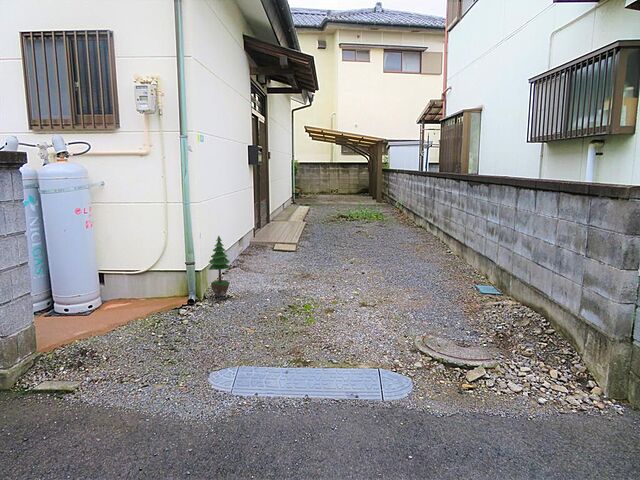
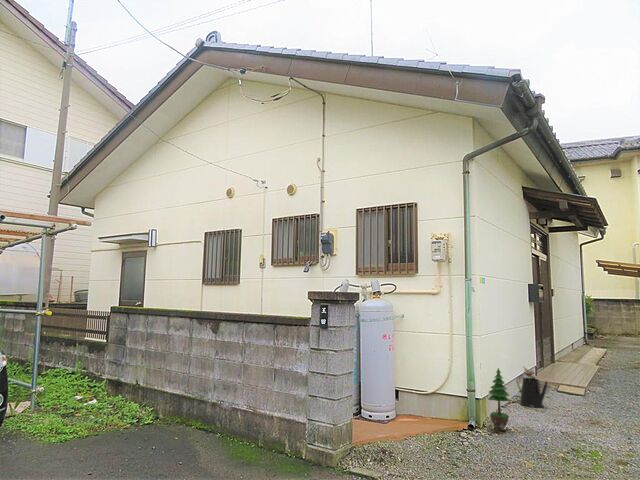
watering can: none [236,229,265,268] -> present [517,368,548,407]

